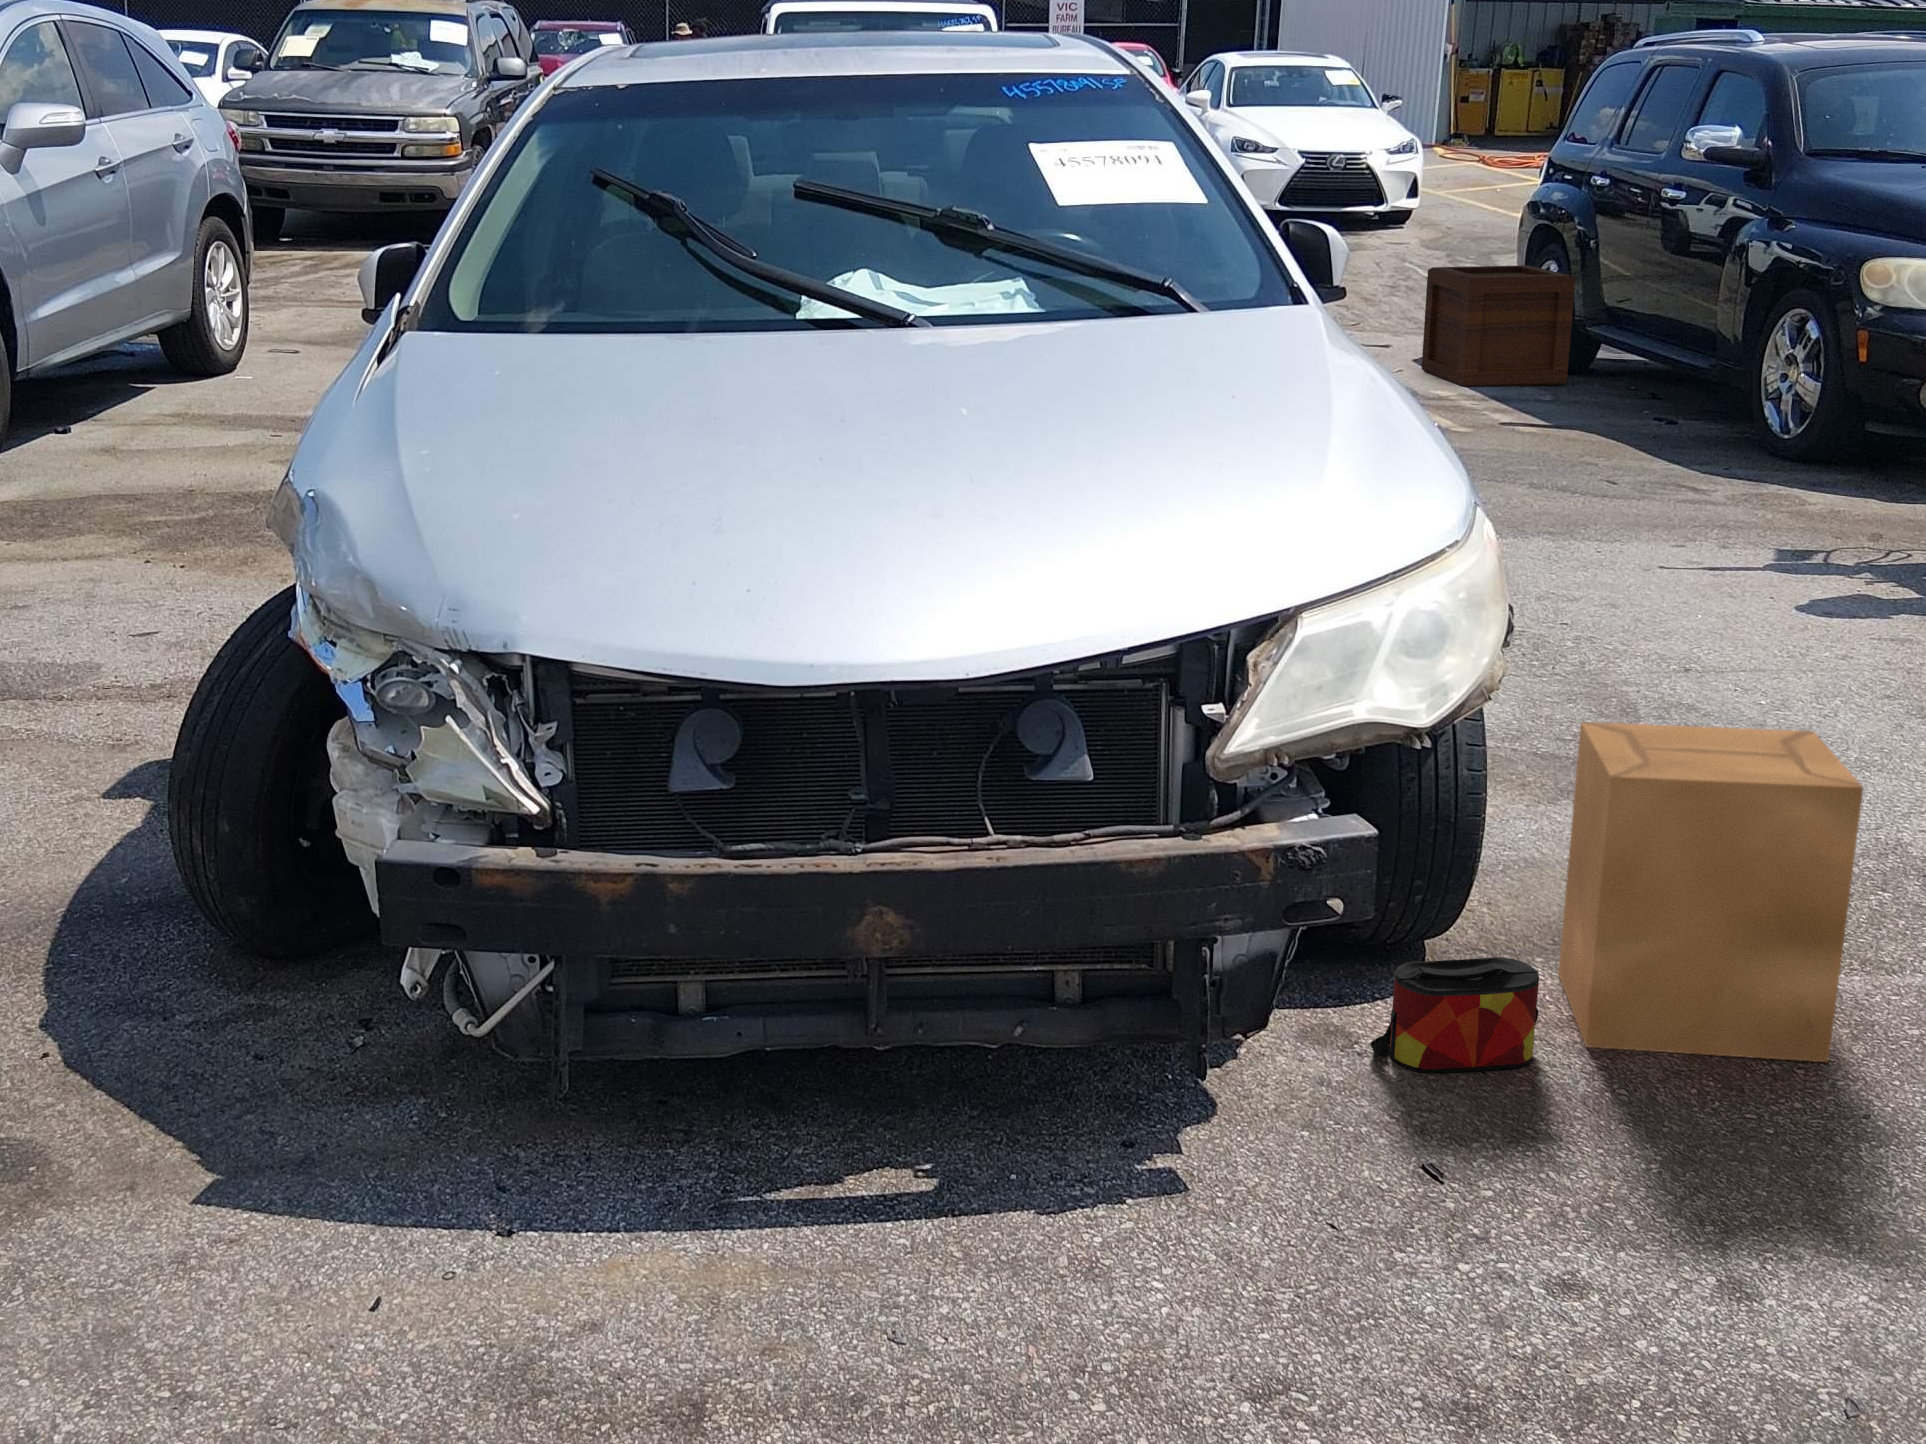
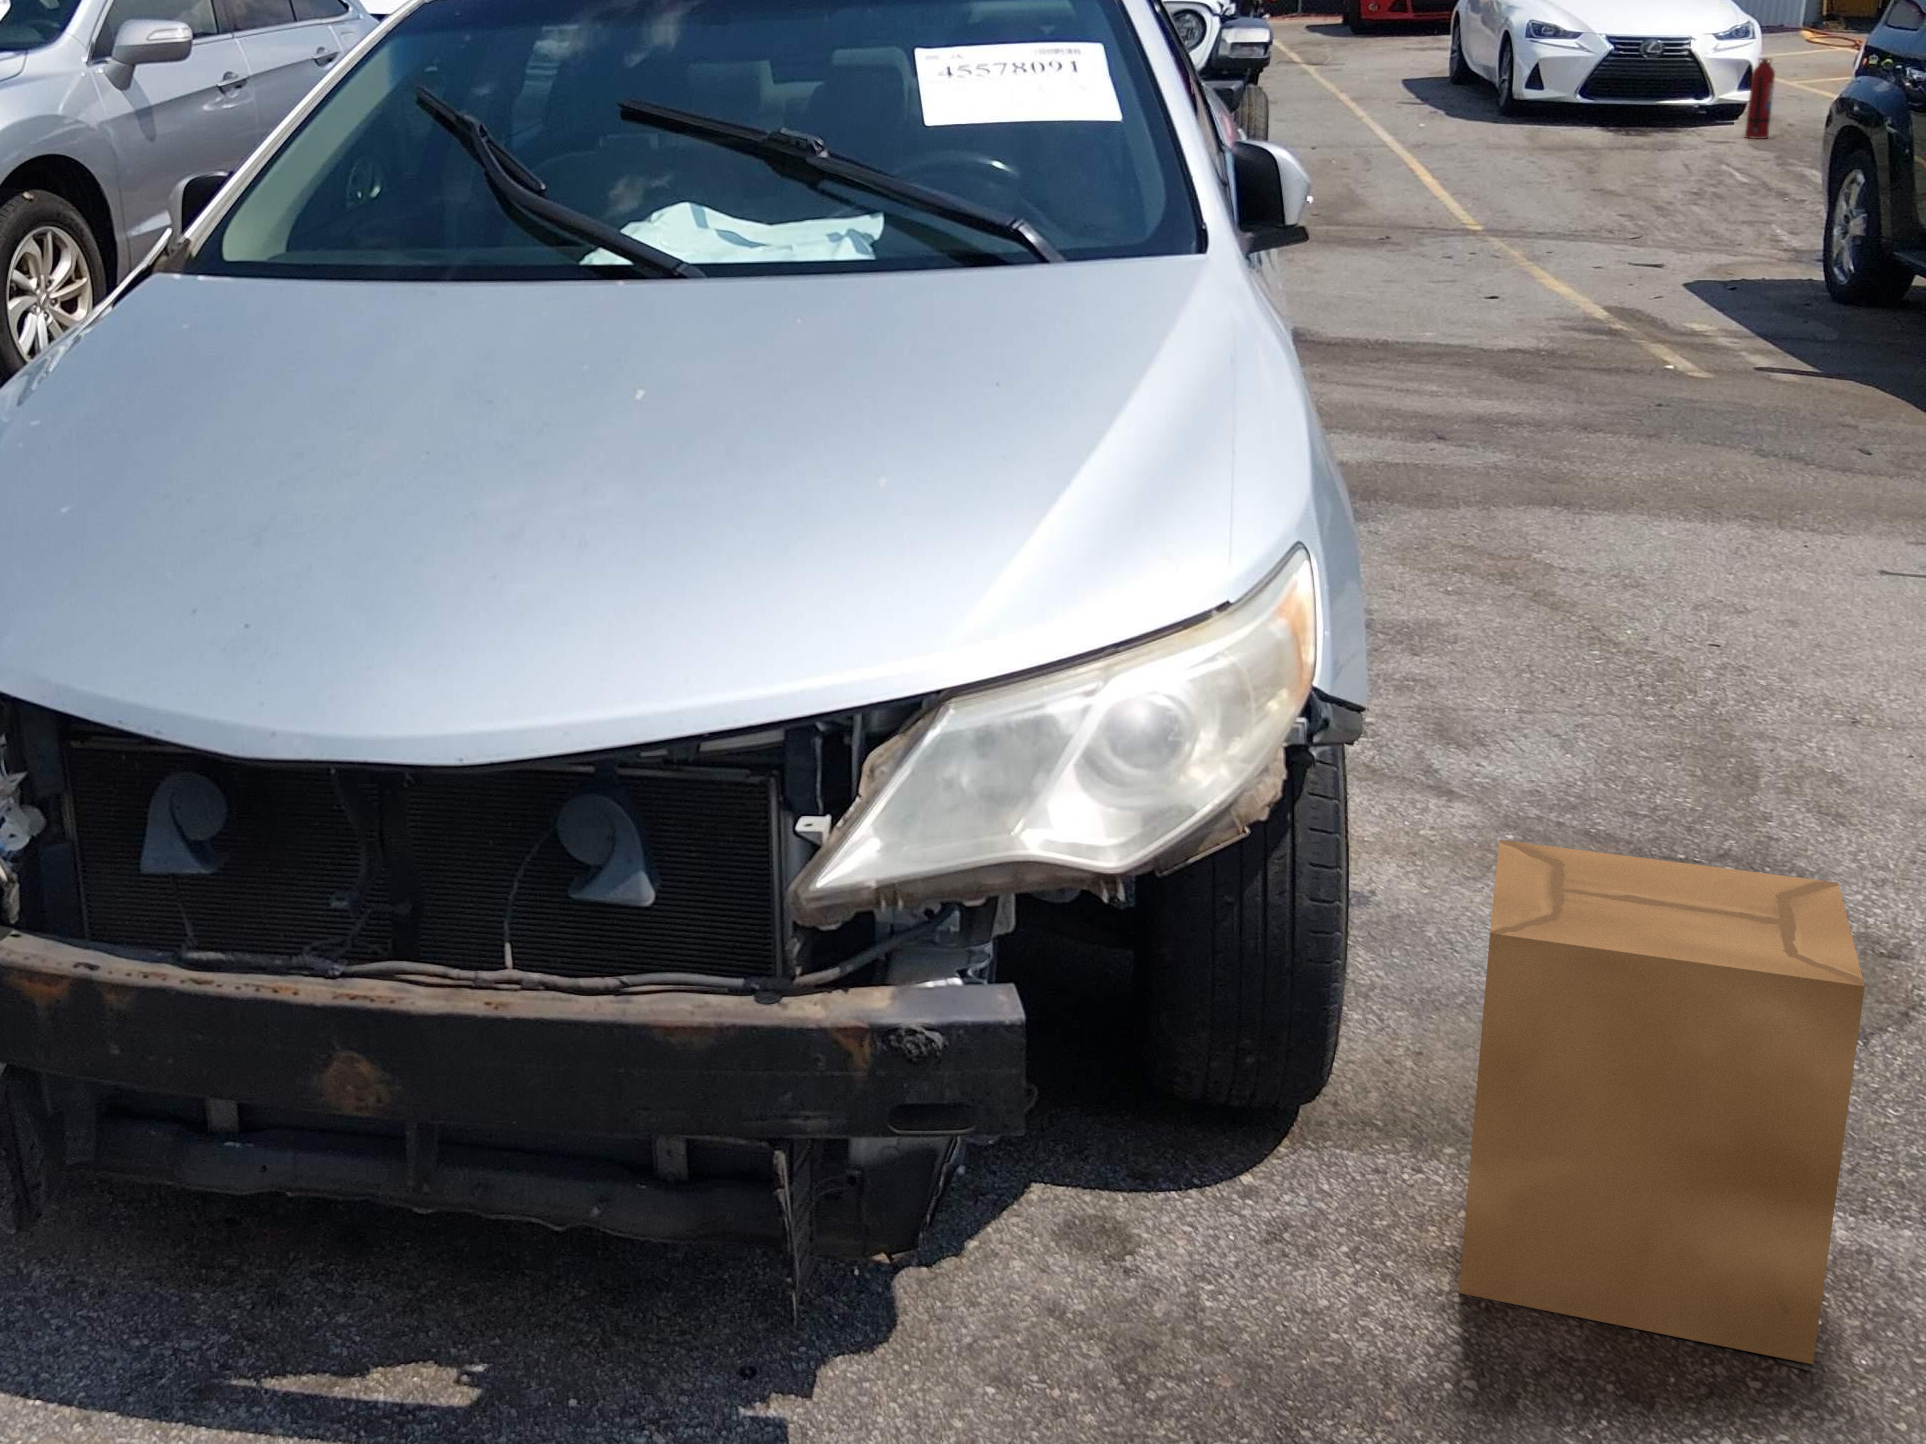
fire extinguisher: none [1416,168,1438,237] -> present [1745,58,1775,139]
wooden crate: present [1422,265,1575,387] -> none [1686,179,1886,326]
bag: present [1370,957,1539,1073] -> none [1148,1150,1388,1314]

